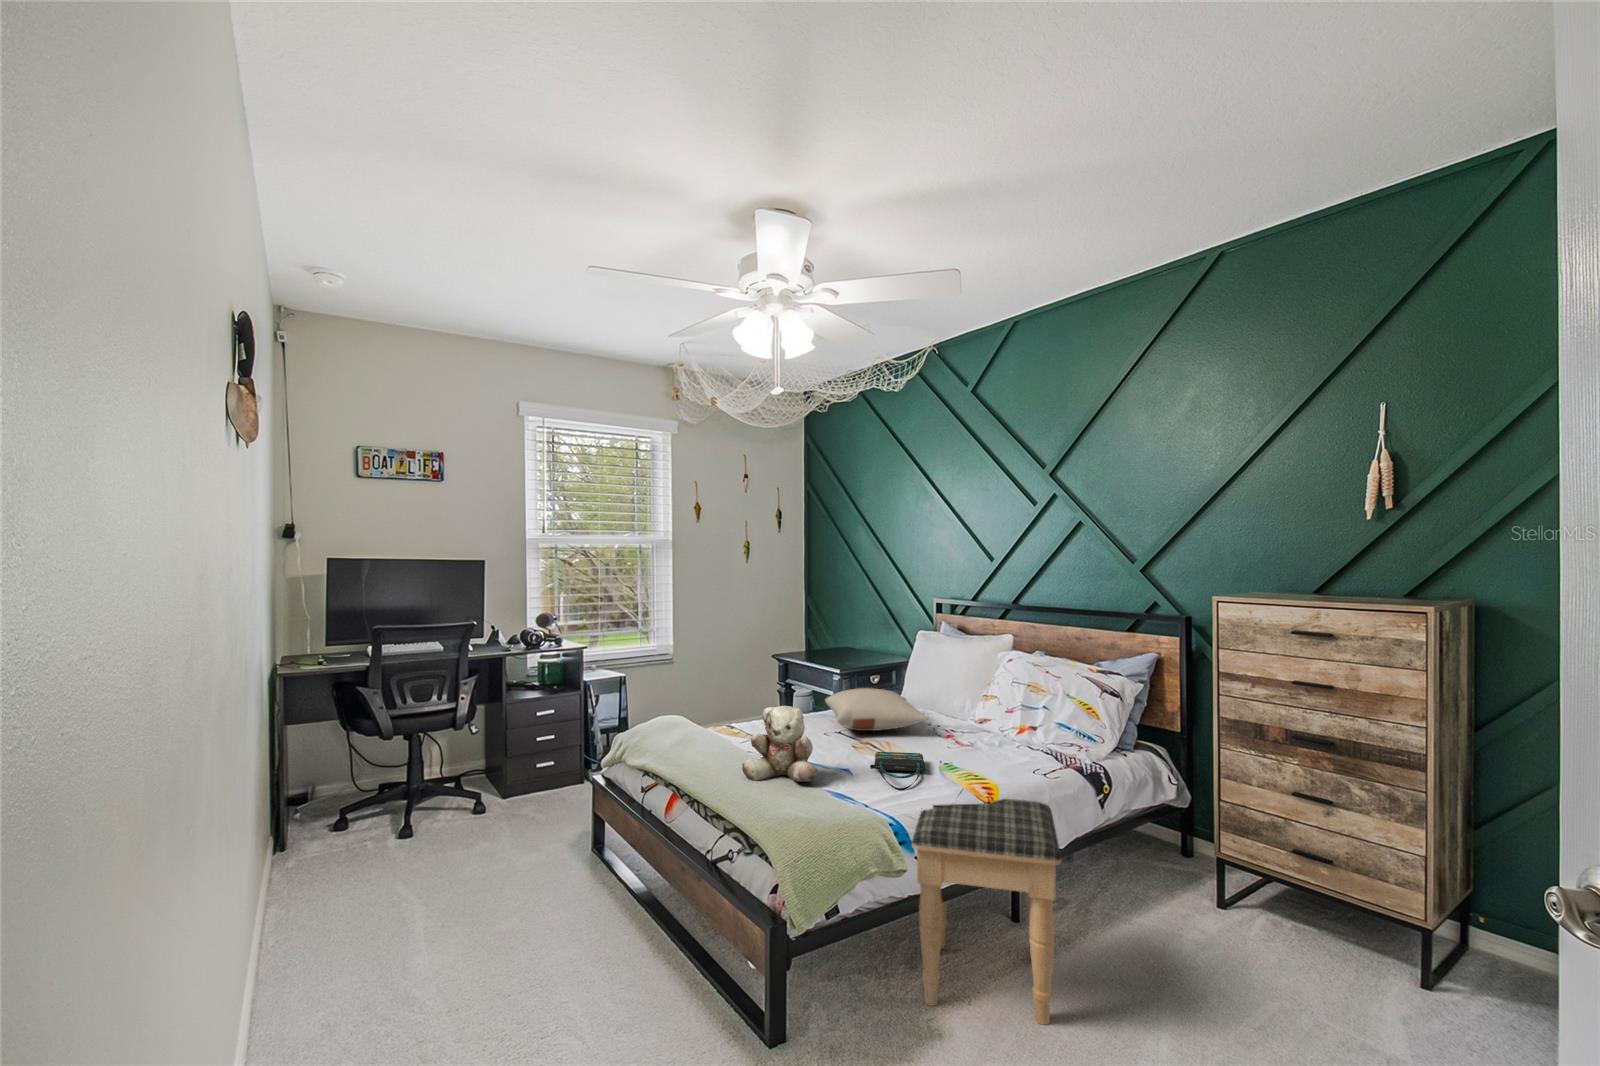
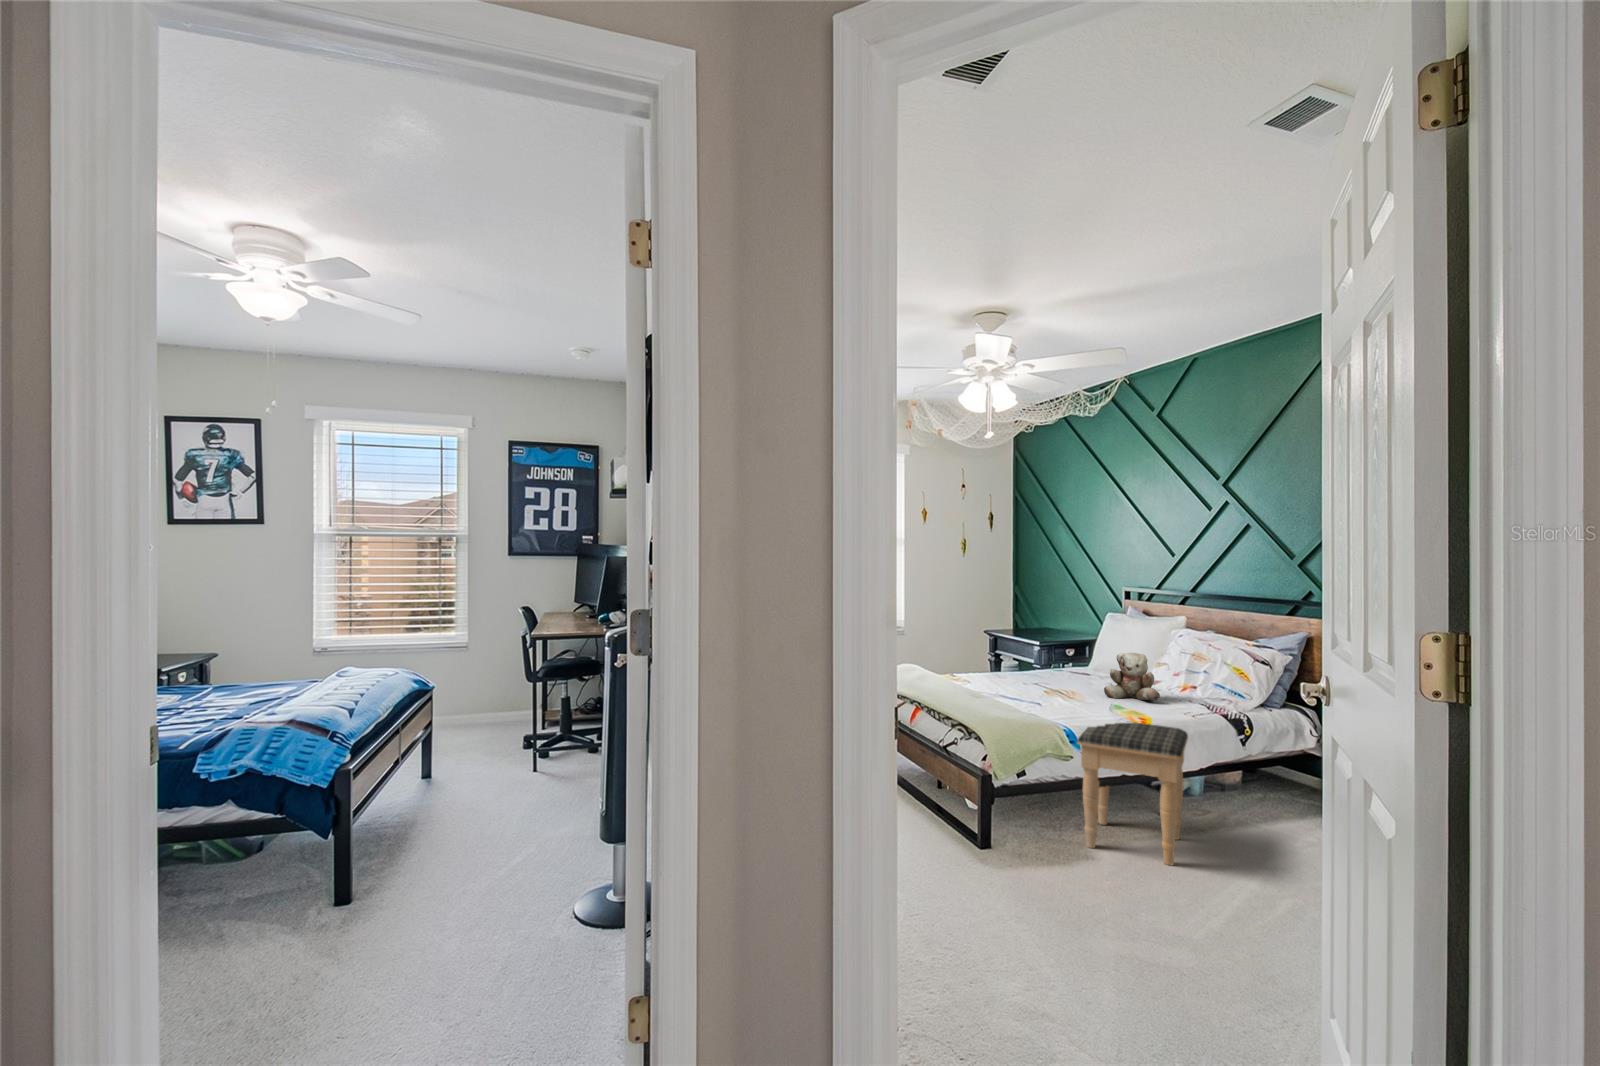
pillow: present [825,688,928,731] -> none [1025,653,1106,683]
teddy bear: present [742,706,818,781] -> present [1104,653,1160,700]
tote bag: present [870,752,927,791] -> none [1054,693,1098,715]

